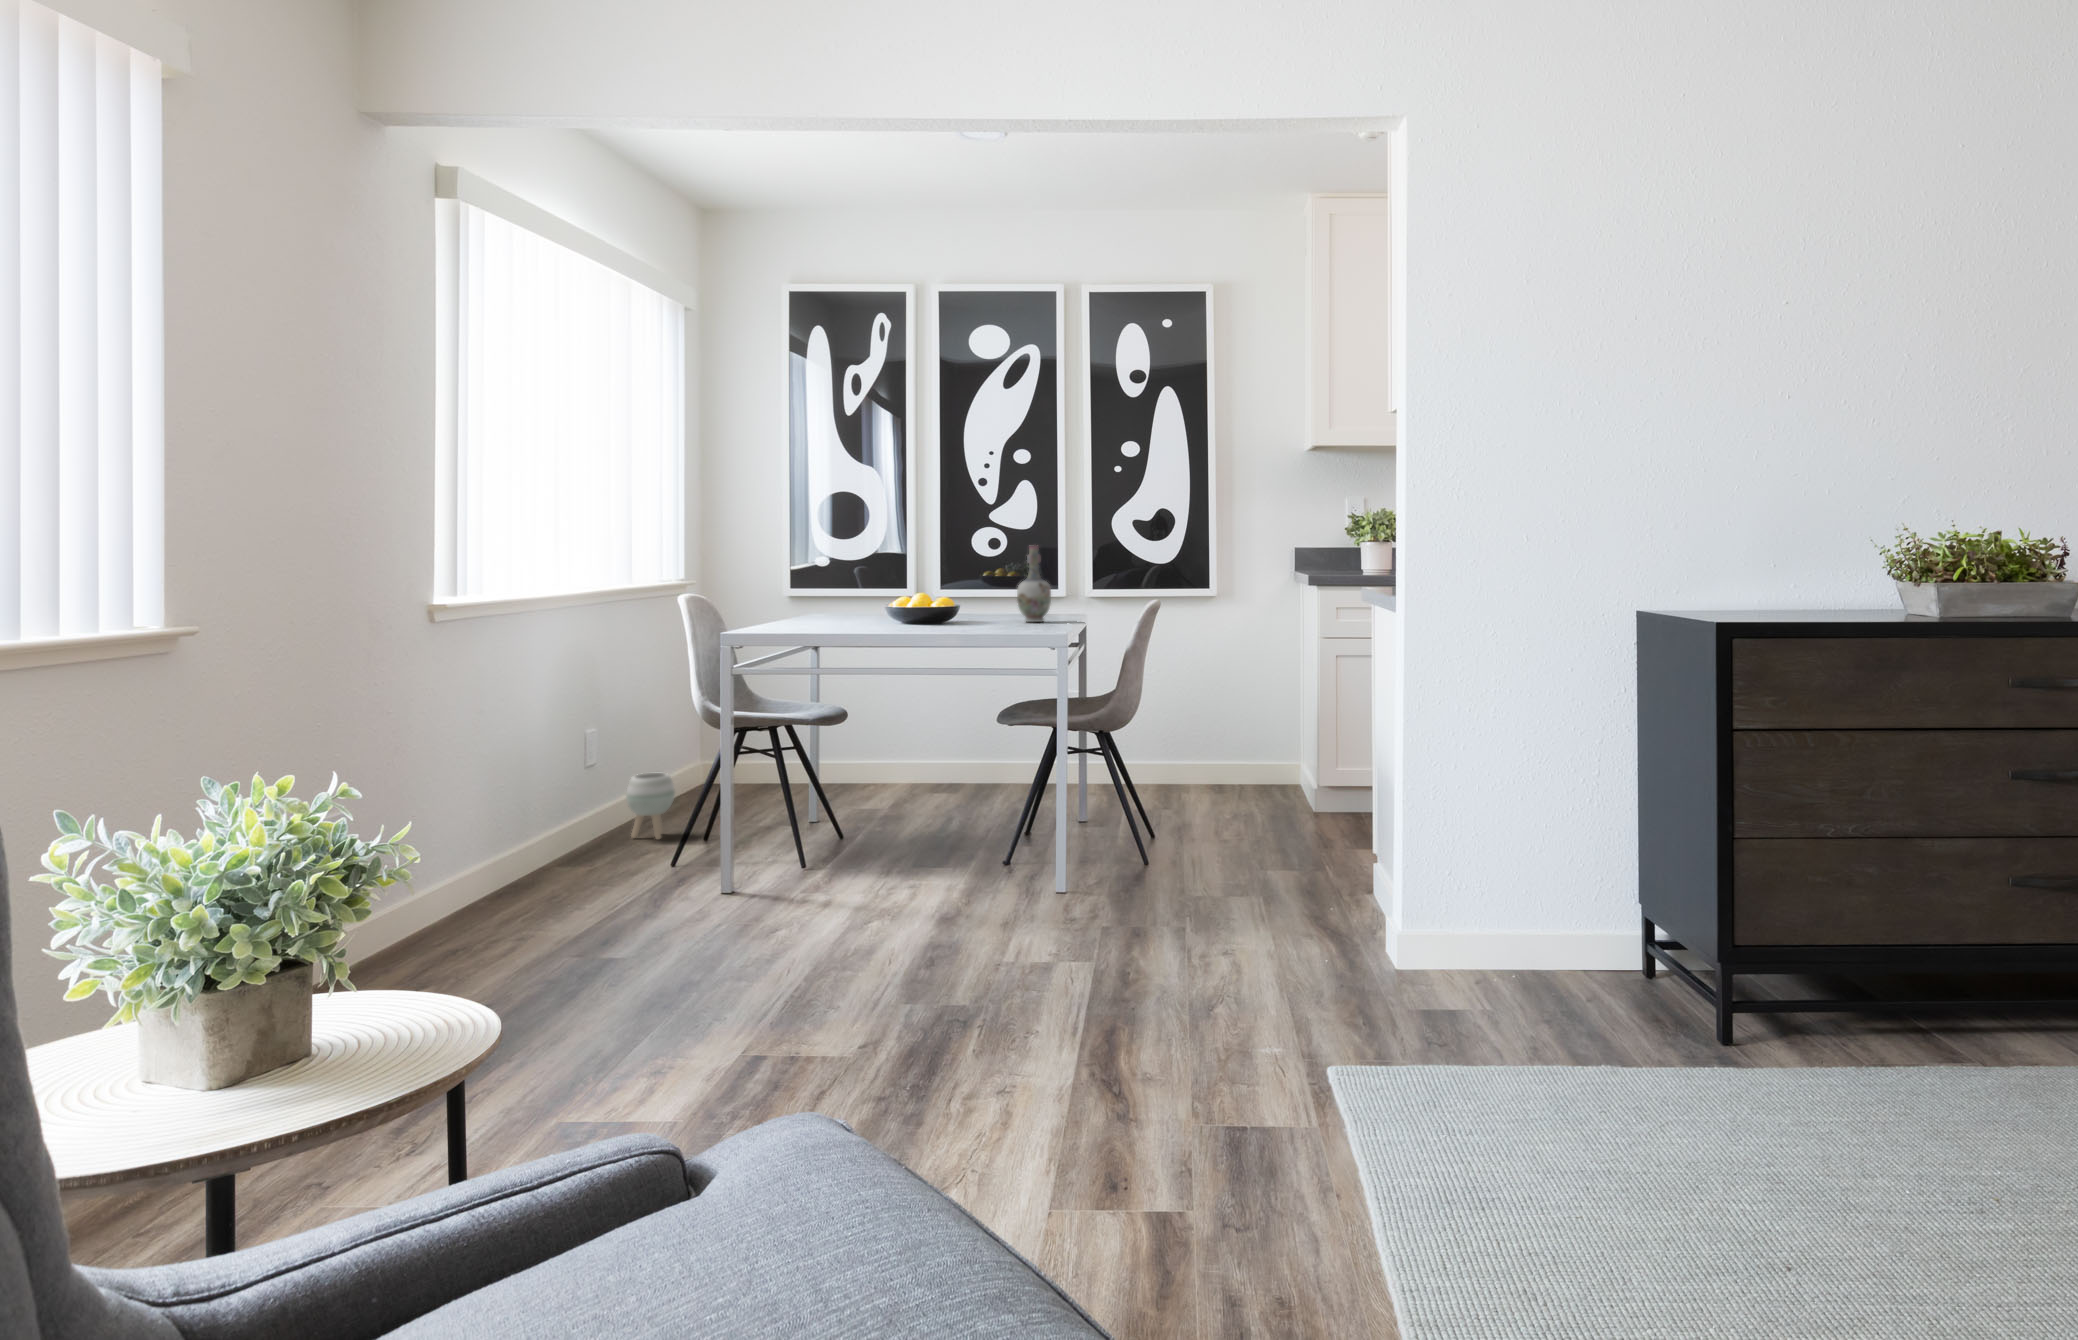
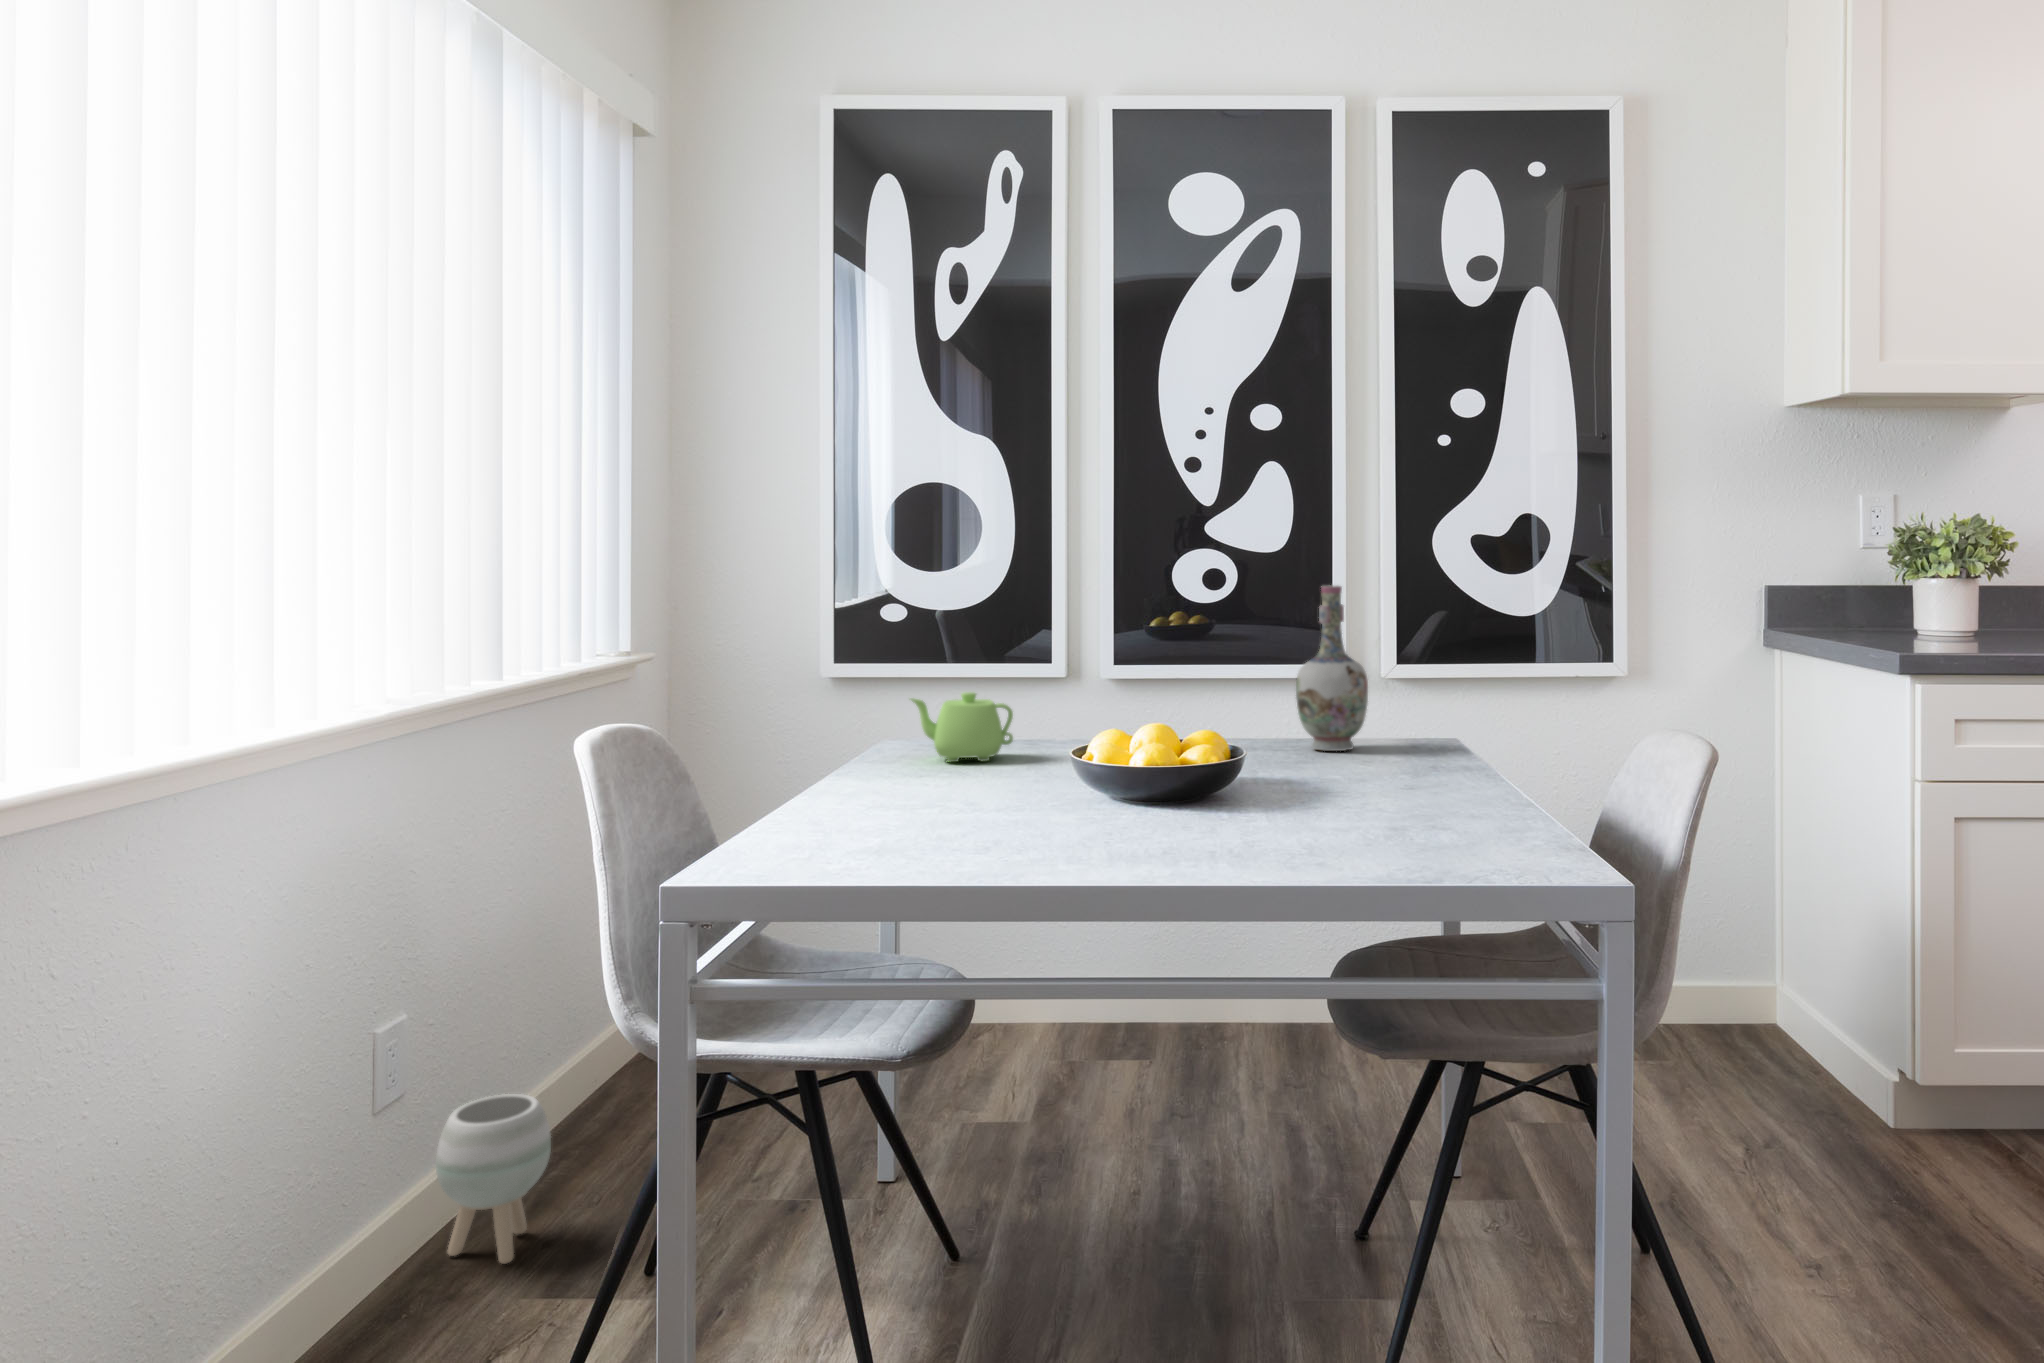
teapot: none [833,595,882,626] -> present [911,692,1013,762]

